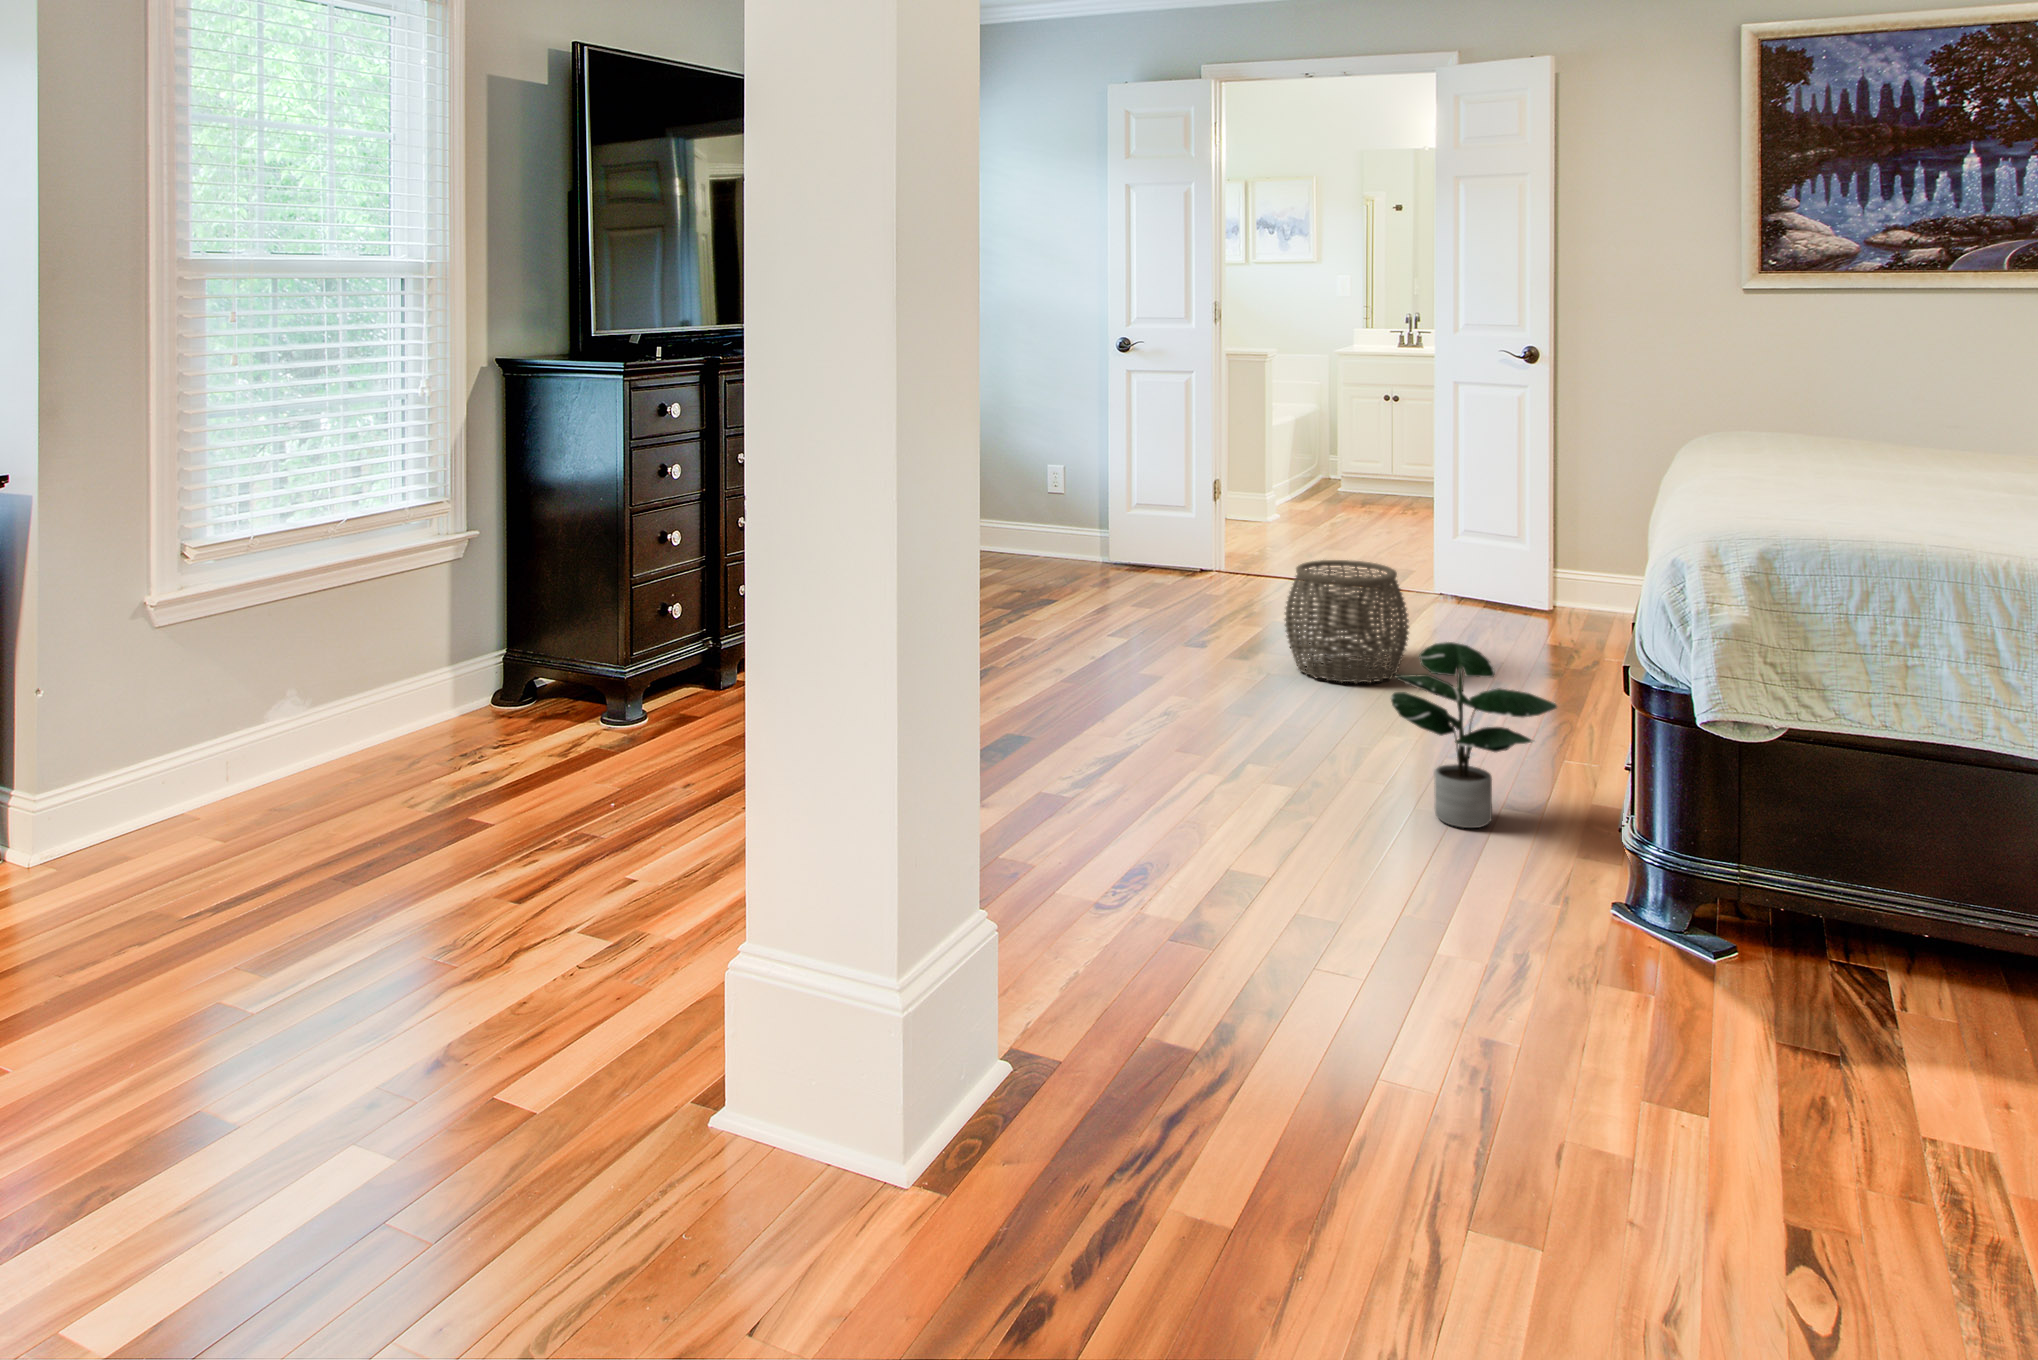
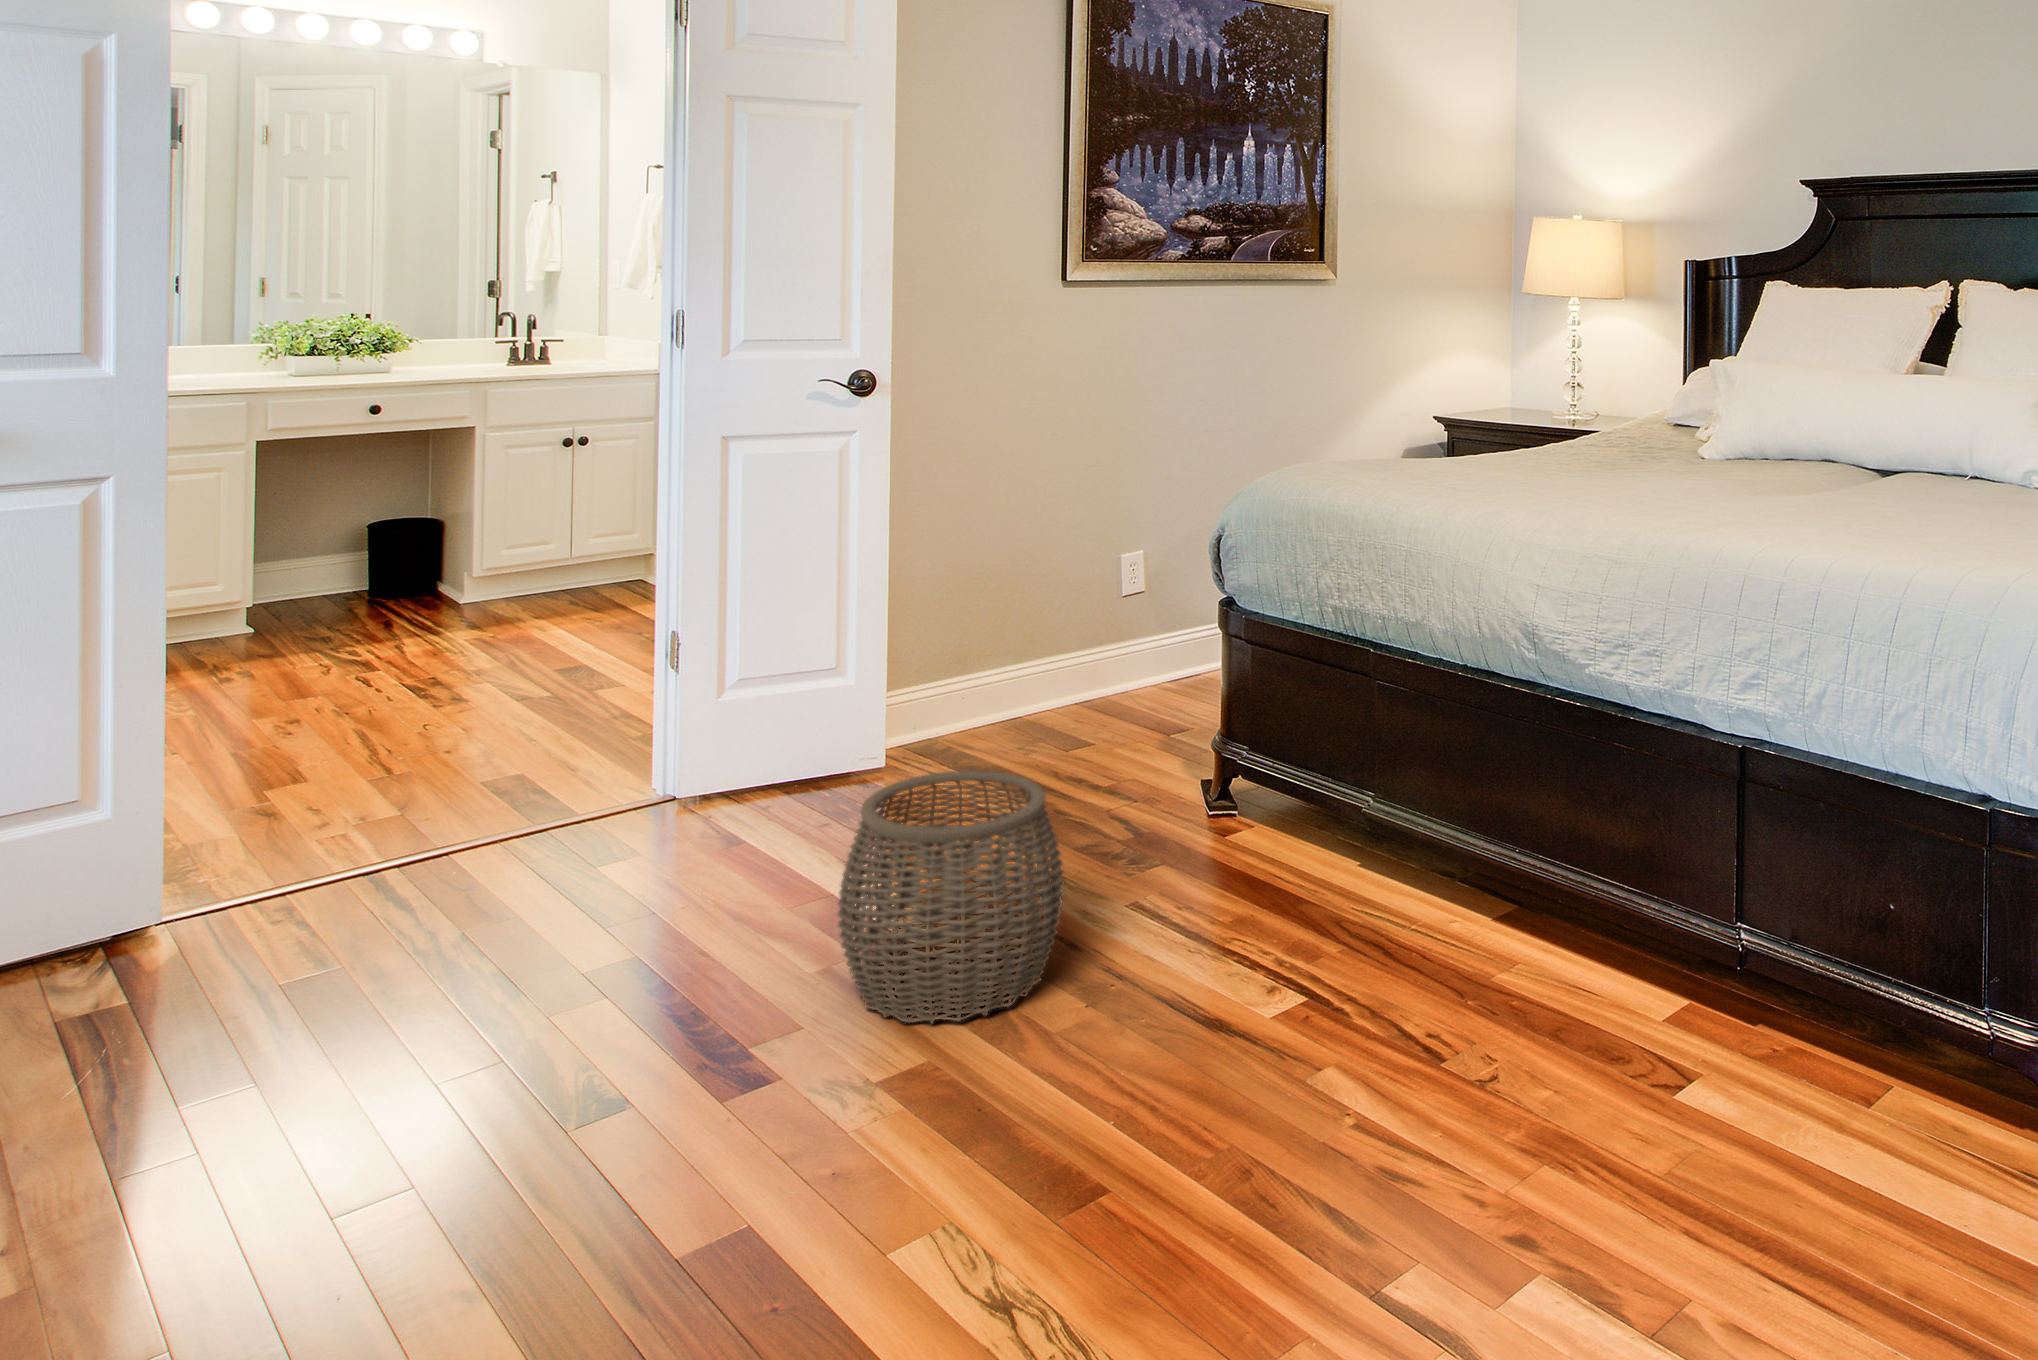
potted plant: present [1391,642,1557,828] -> none [1547,847,1788,1139]

